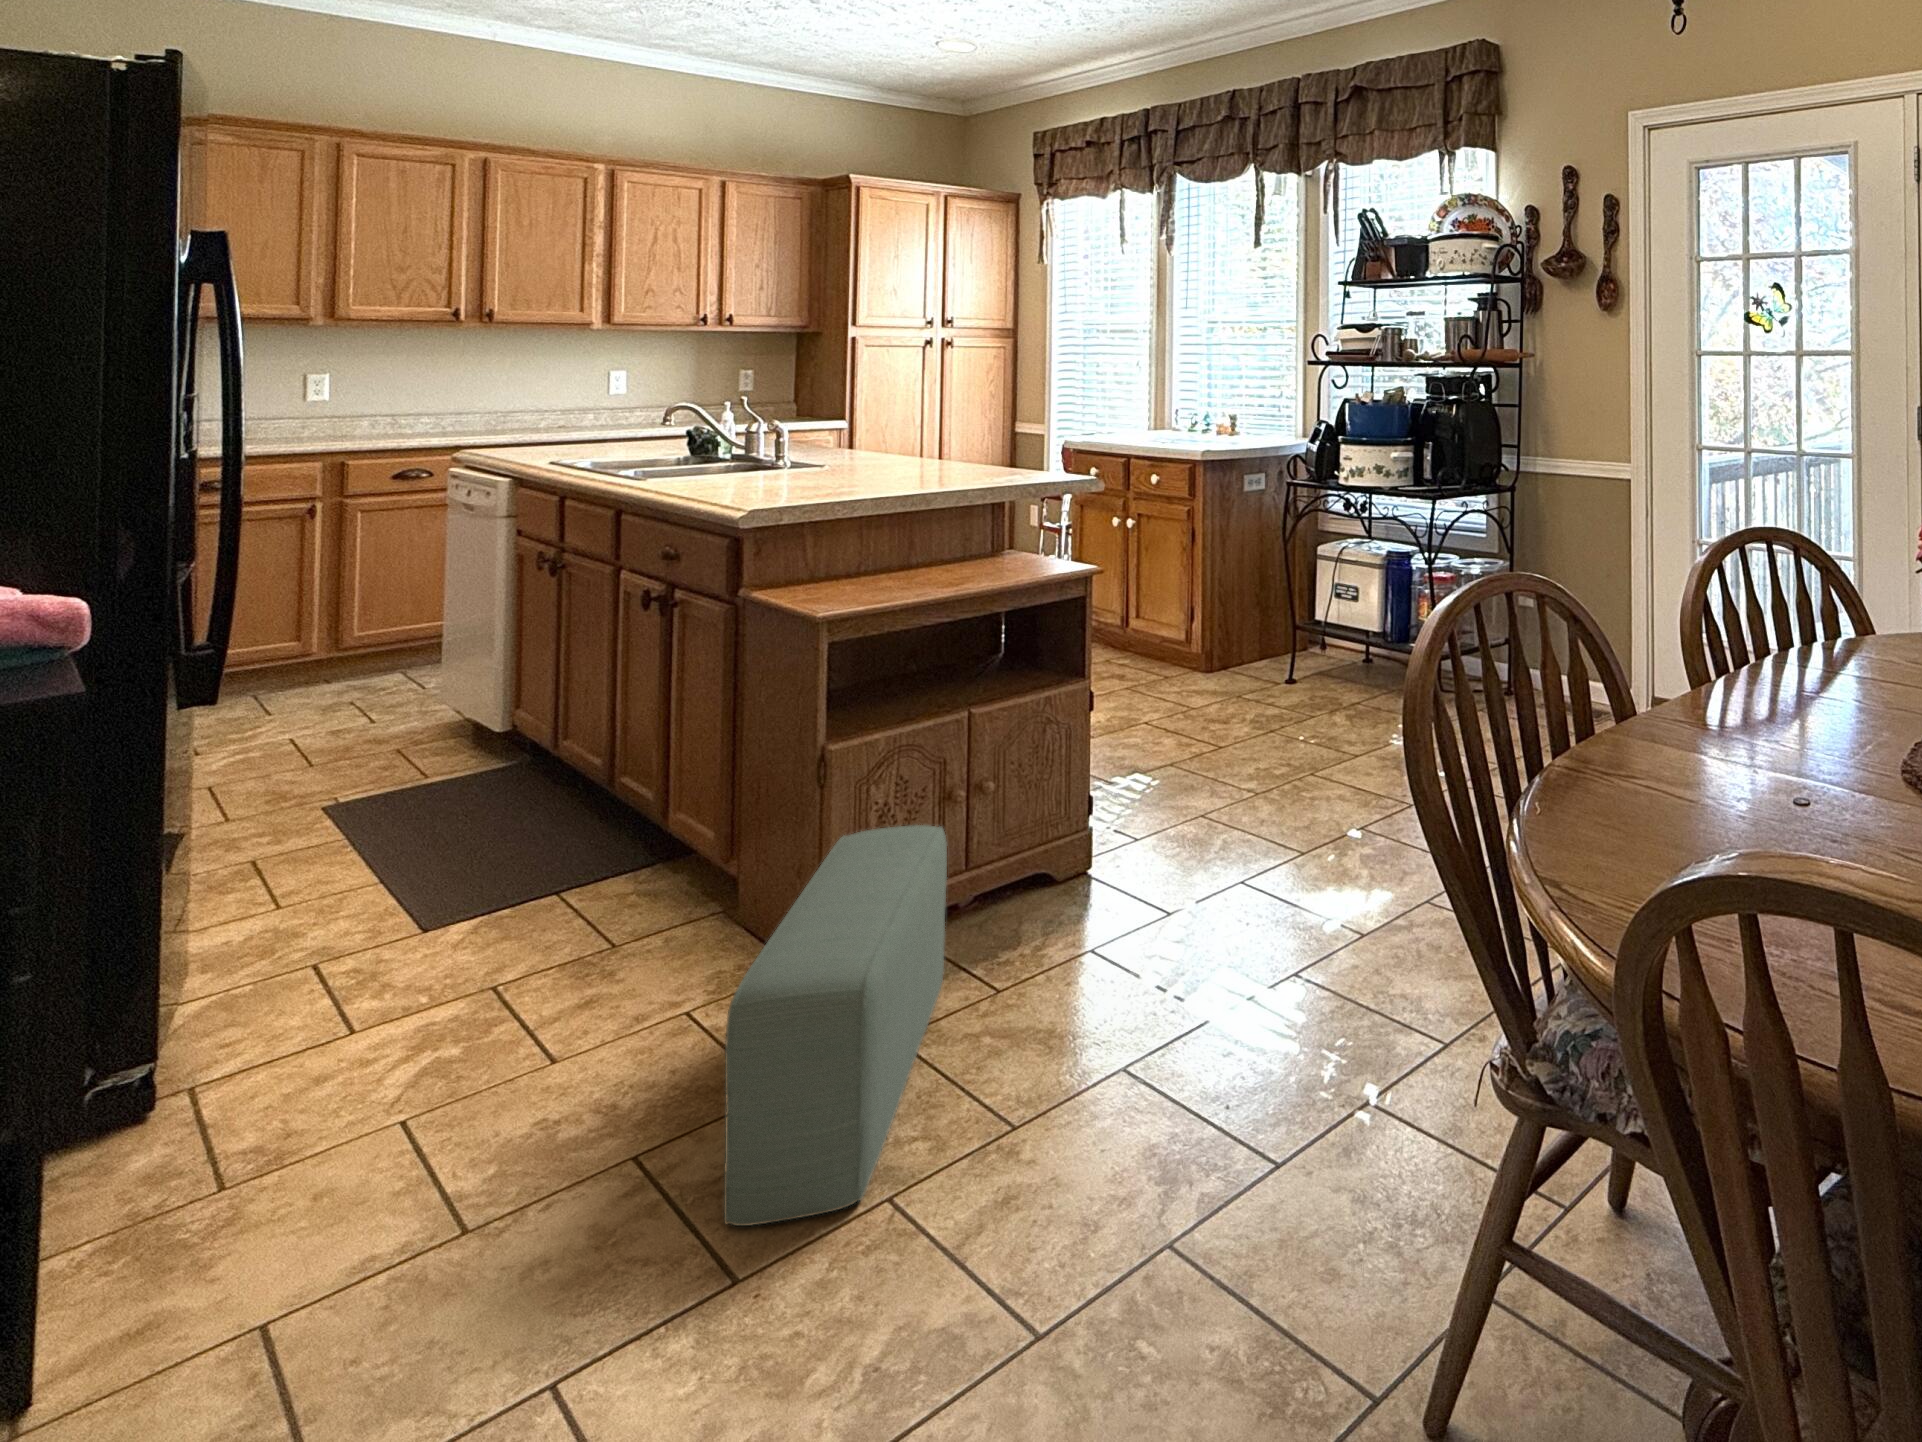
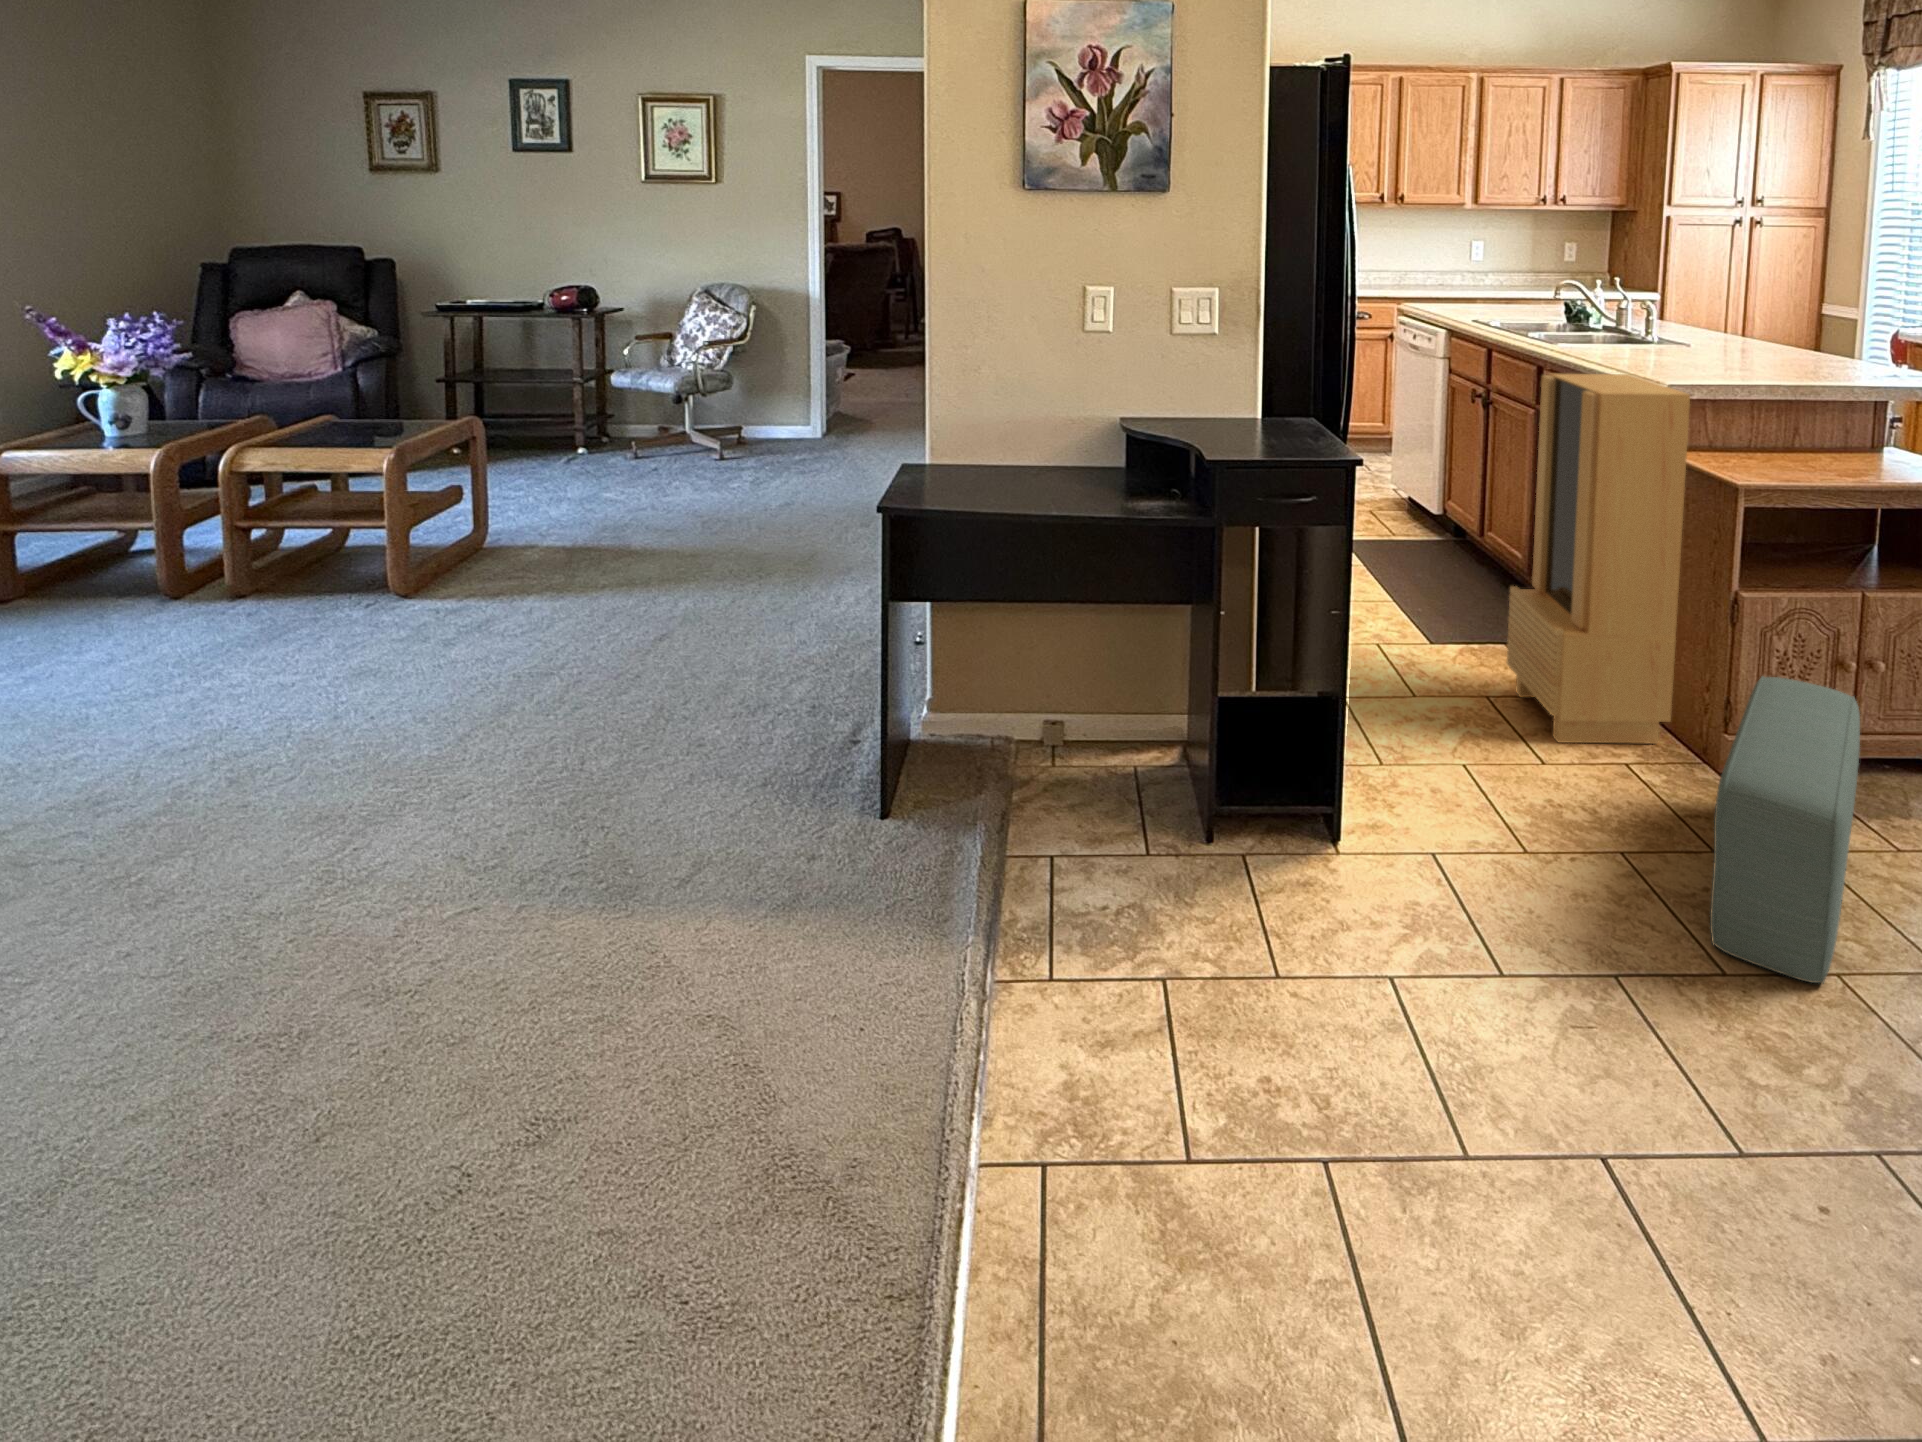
storage cabinet: none [526,503,763,1021] -> present [1507,374,1690,744]

